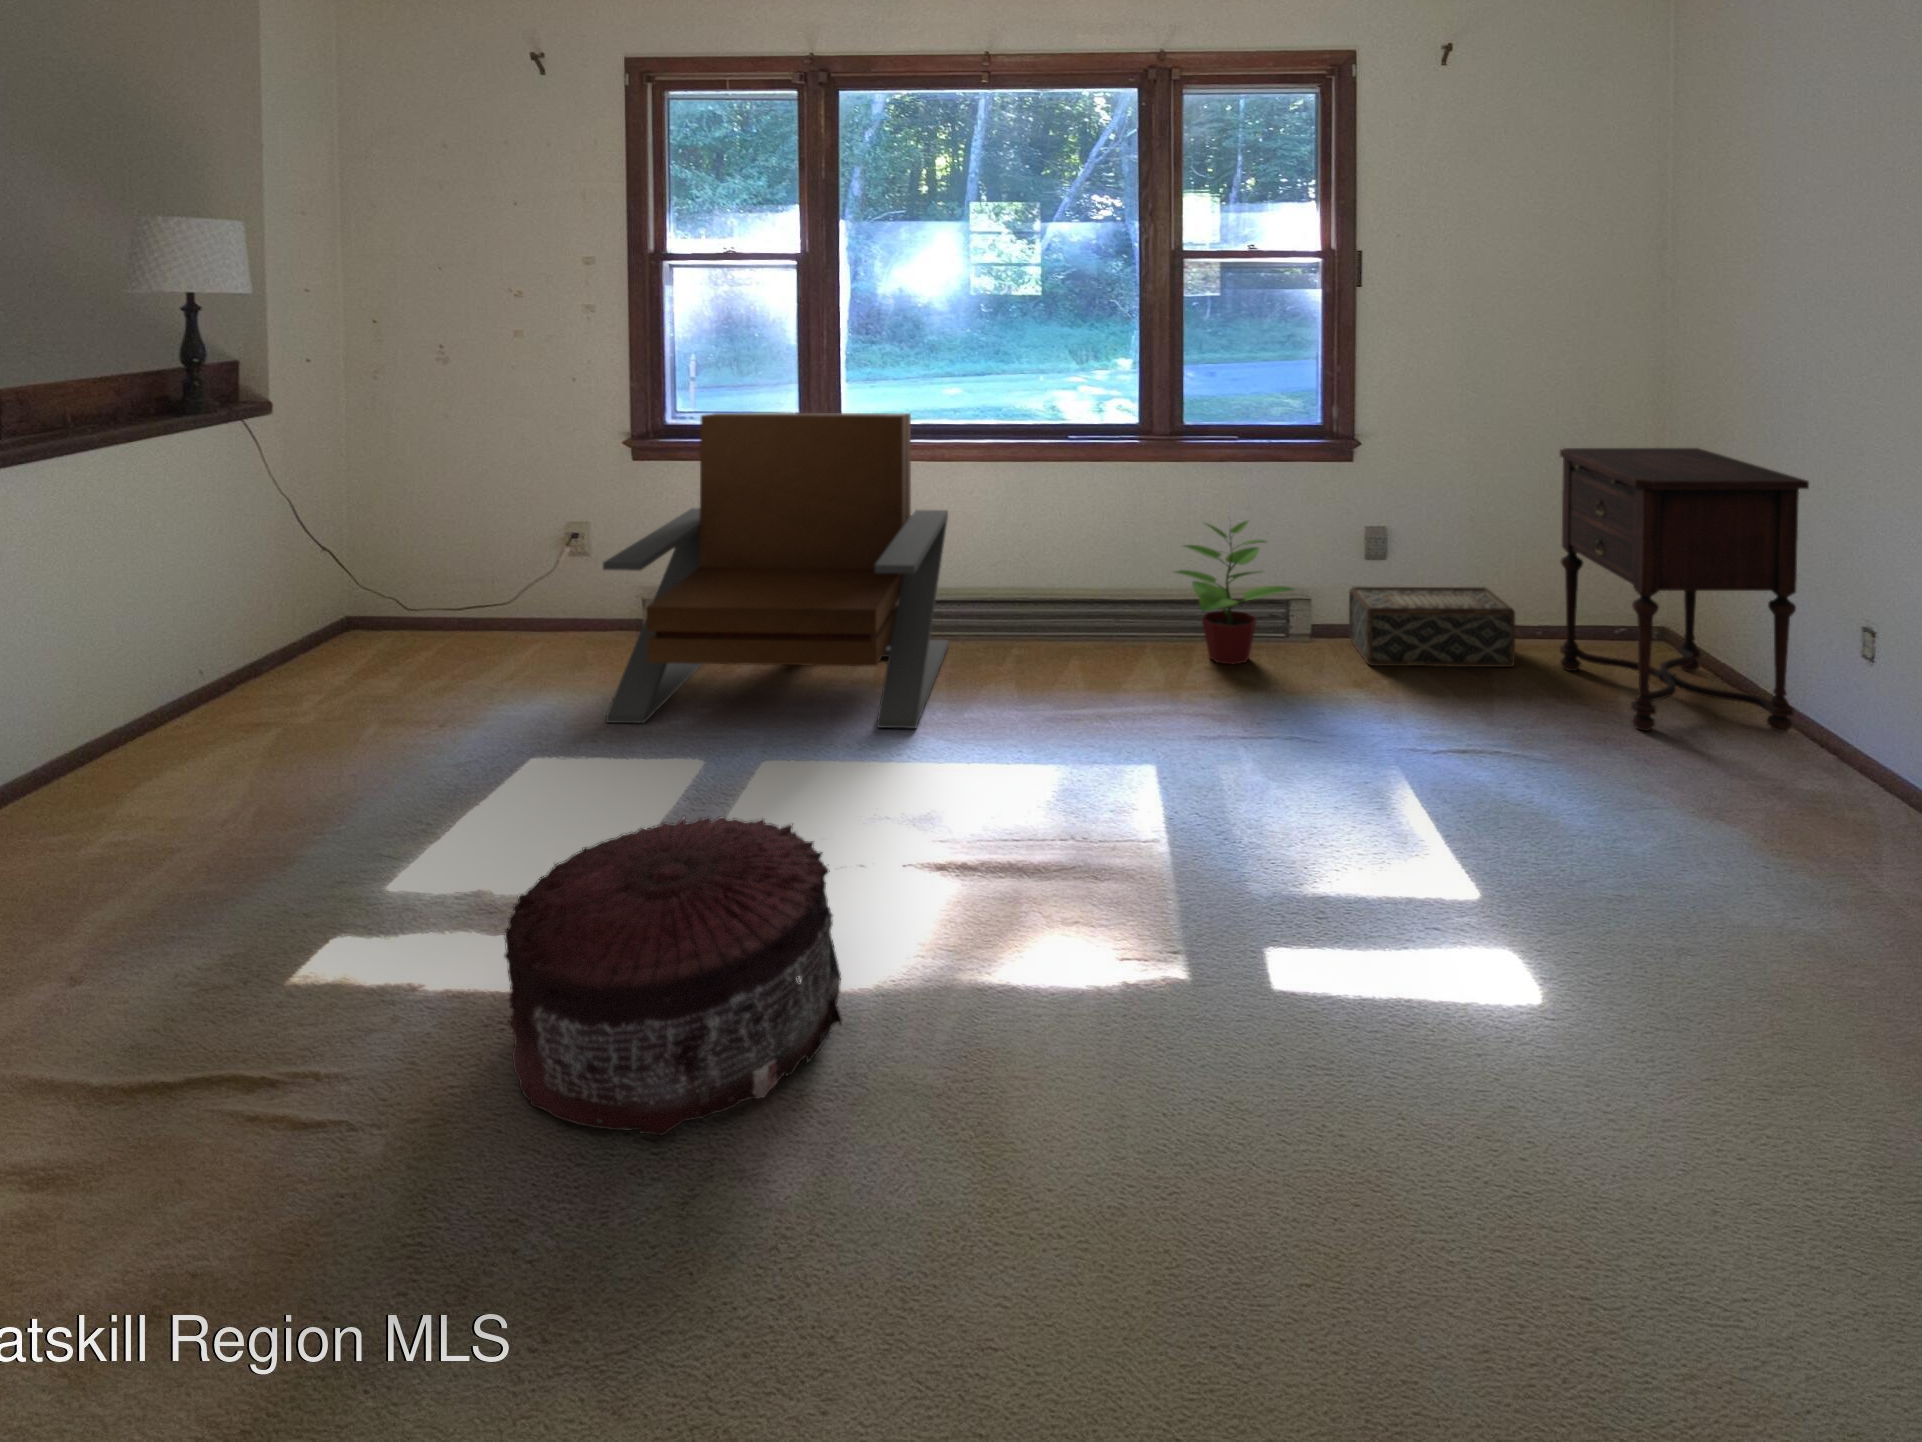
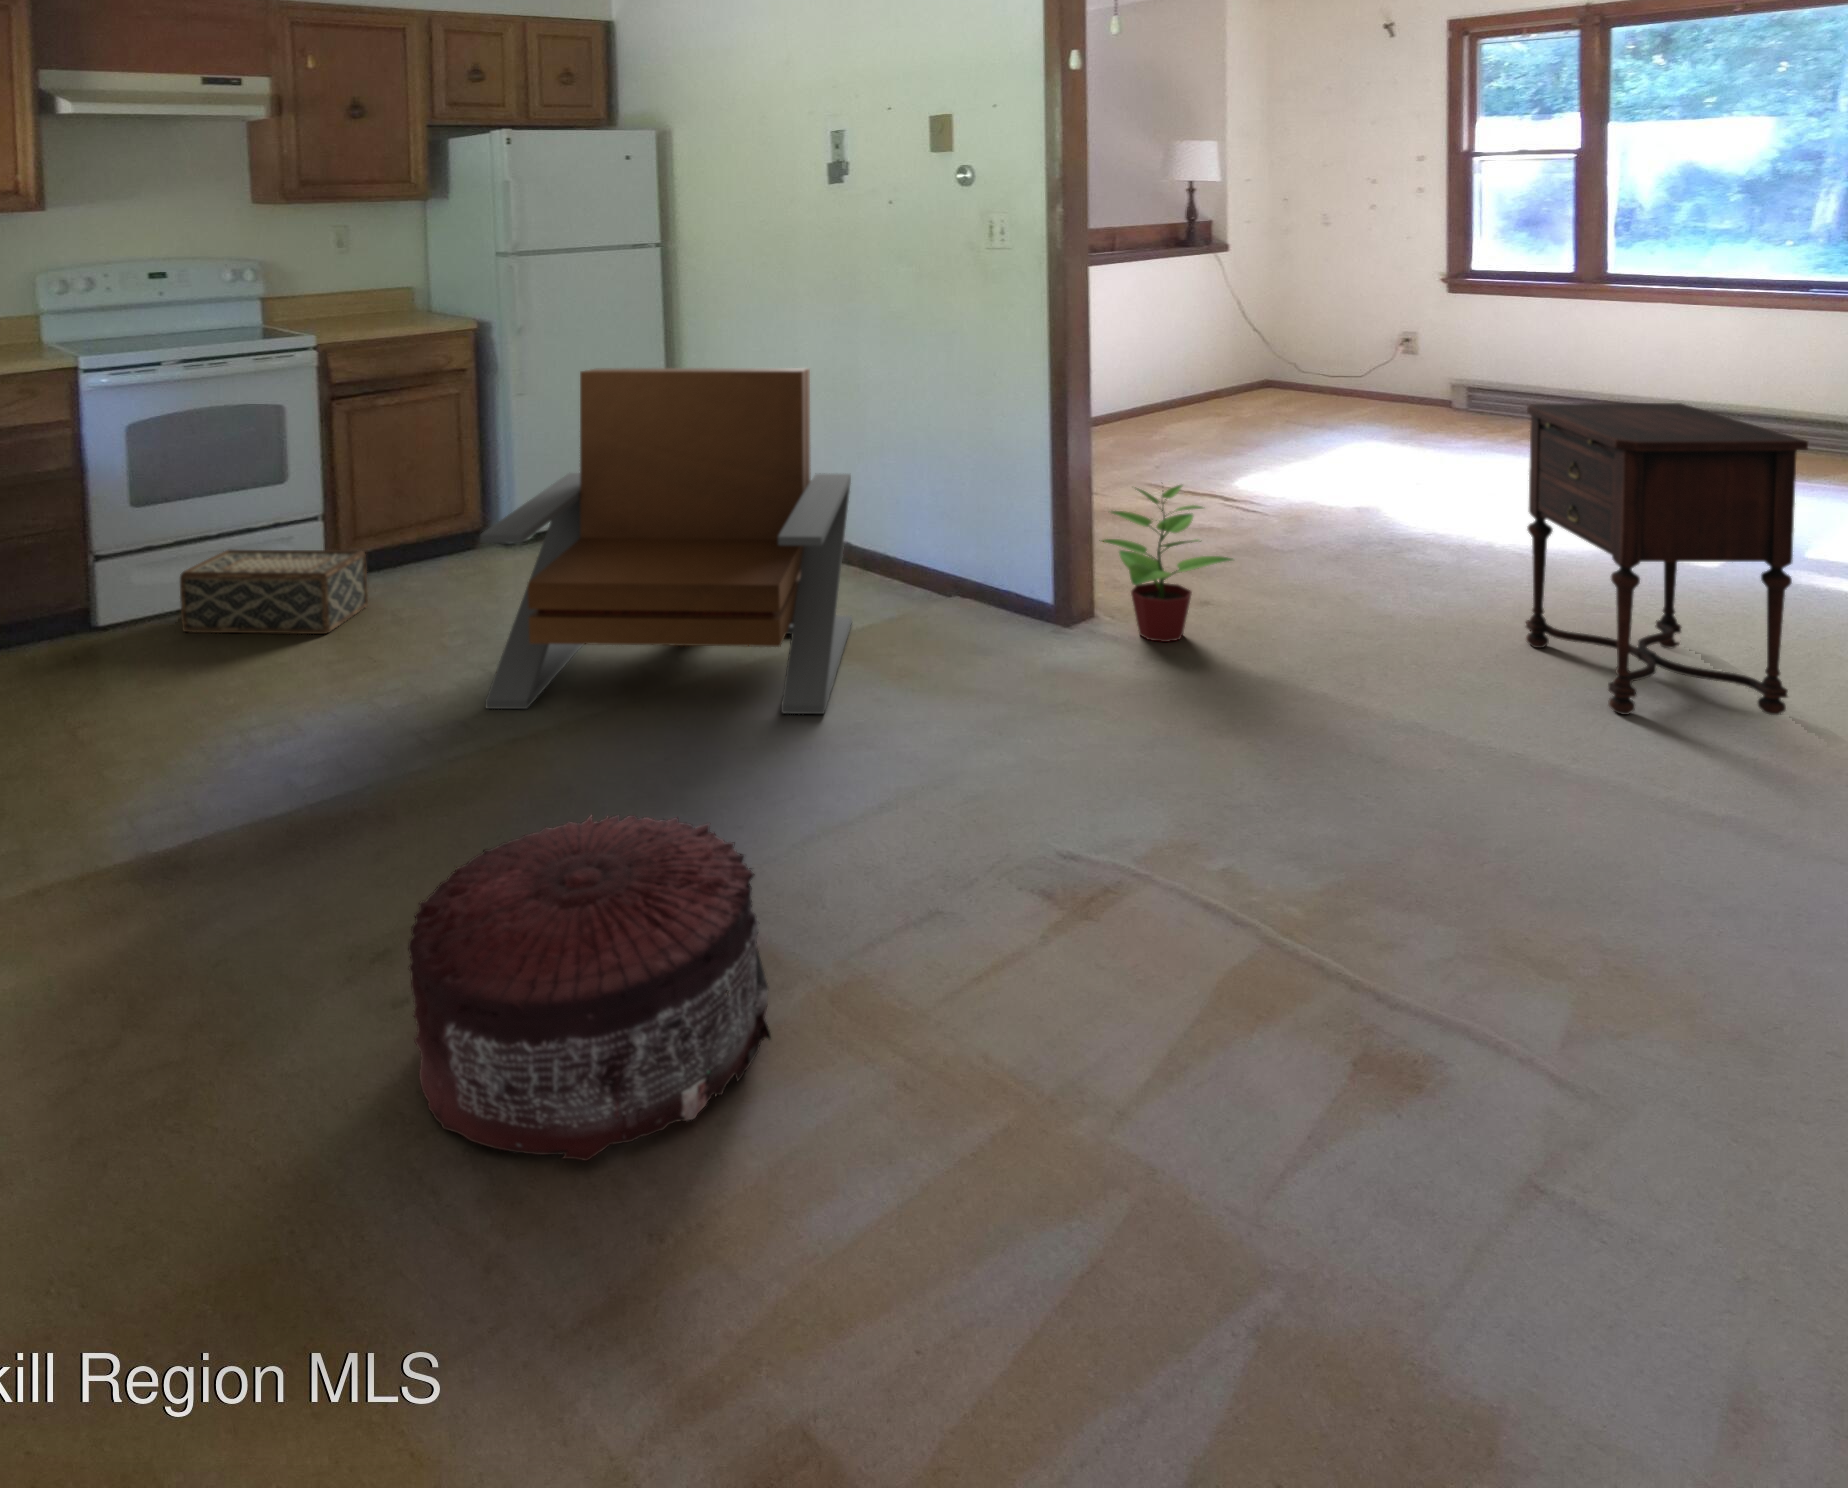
woven basket: present [1349,587,1515,667] -> present [180,550,368,634]

